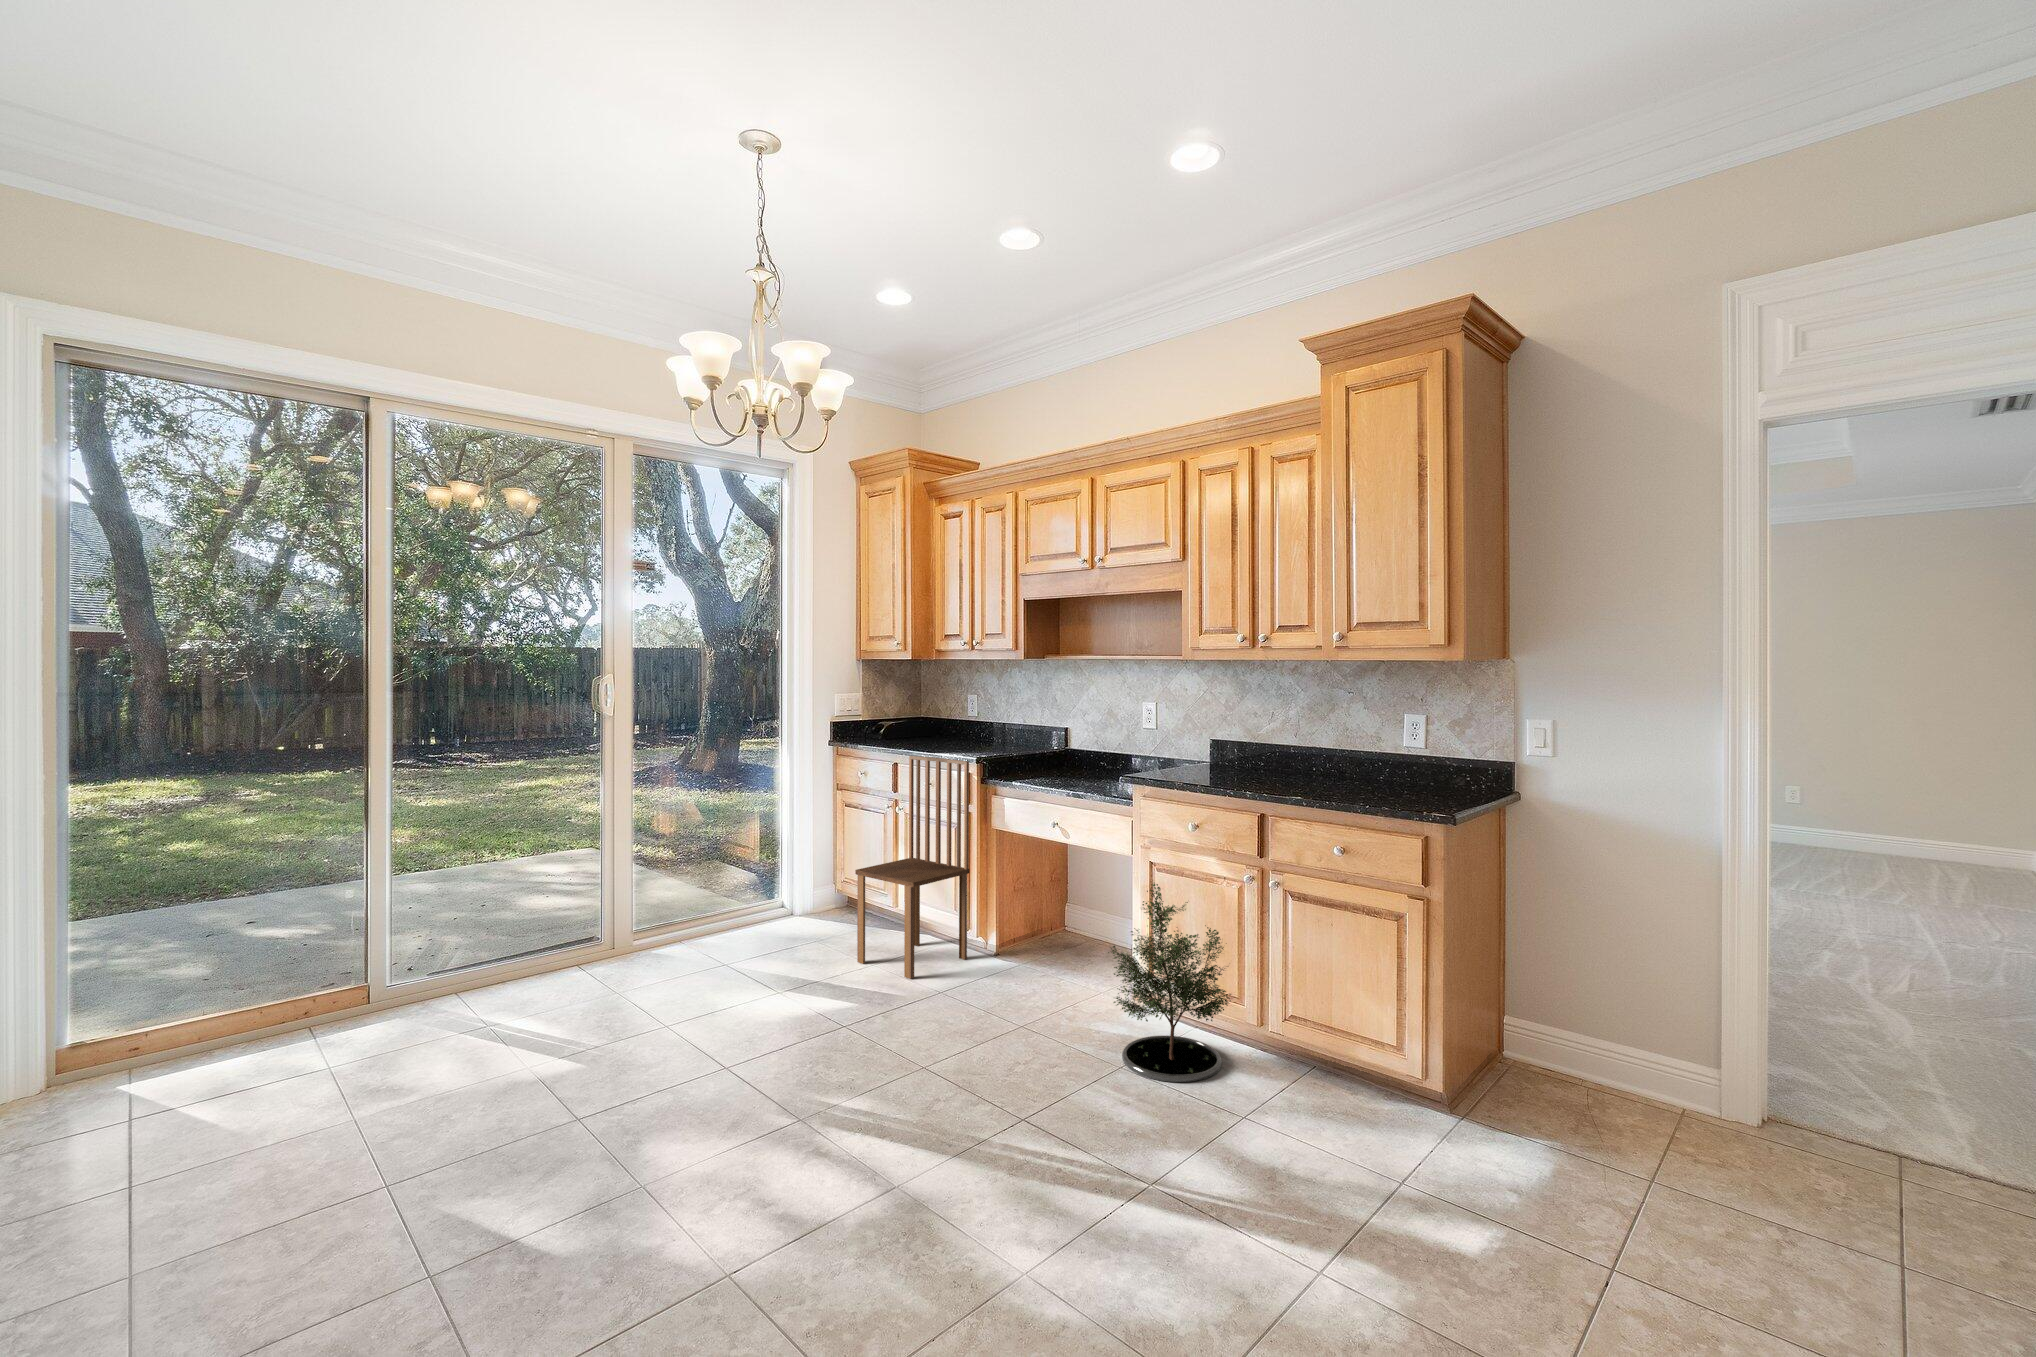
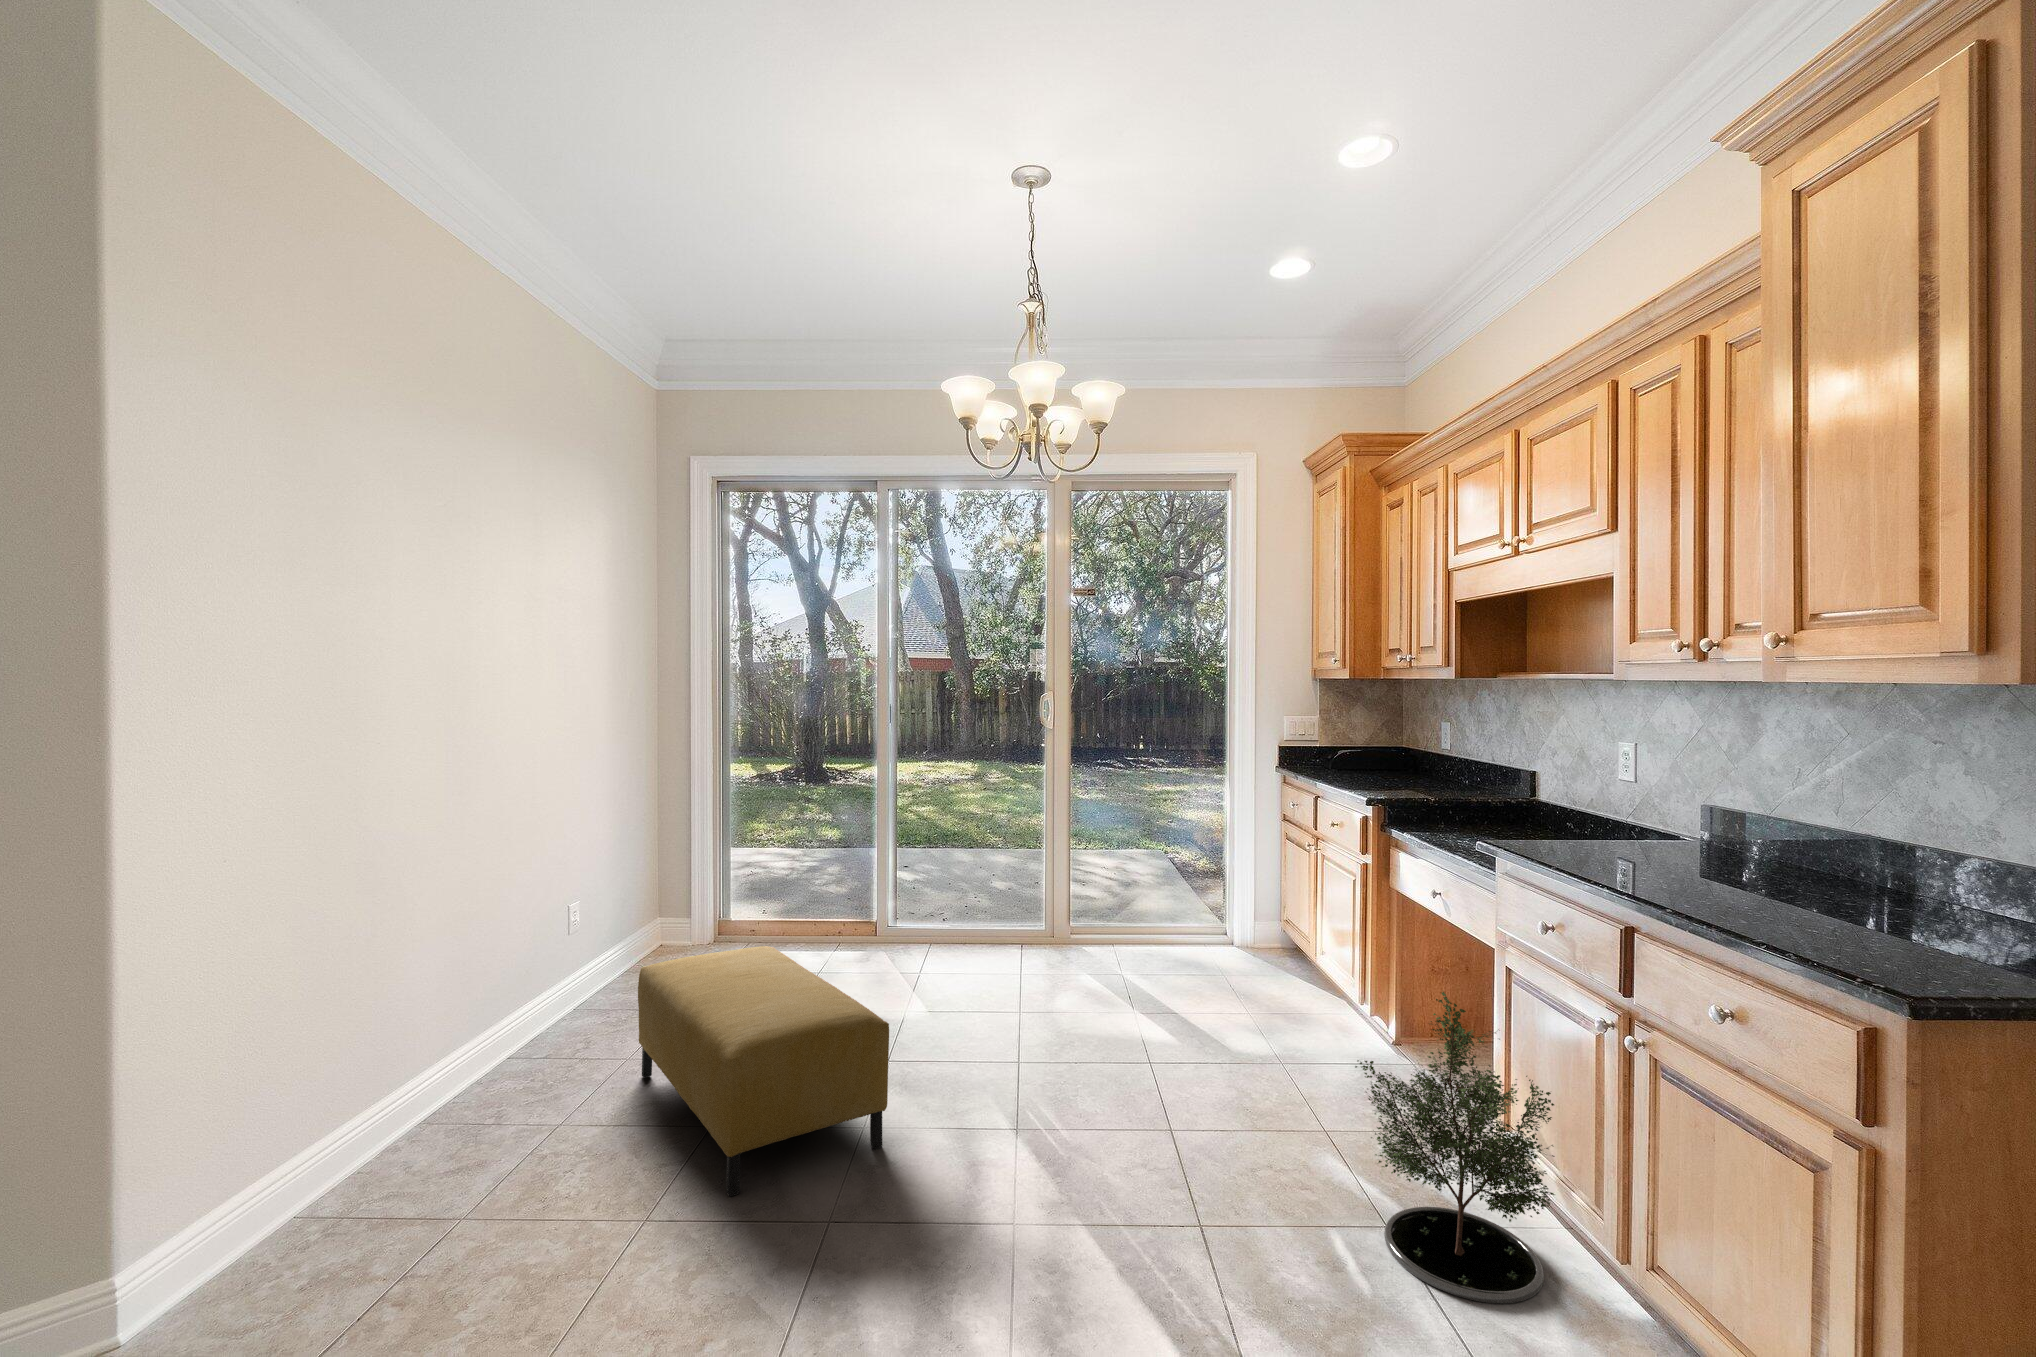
dining chair: present [855,756,970,979] -> none [1235,788,1360,1039]
ottoman: none [262,1026,718,1292] -> present [638,946,889,1197]

